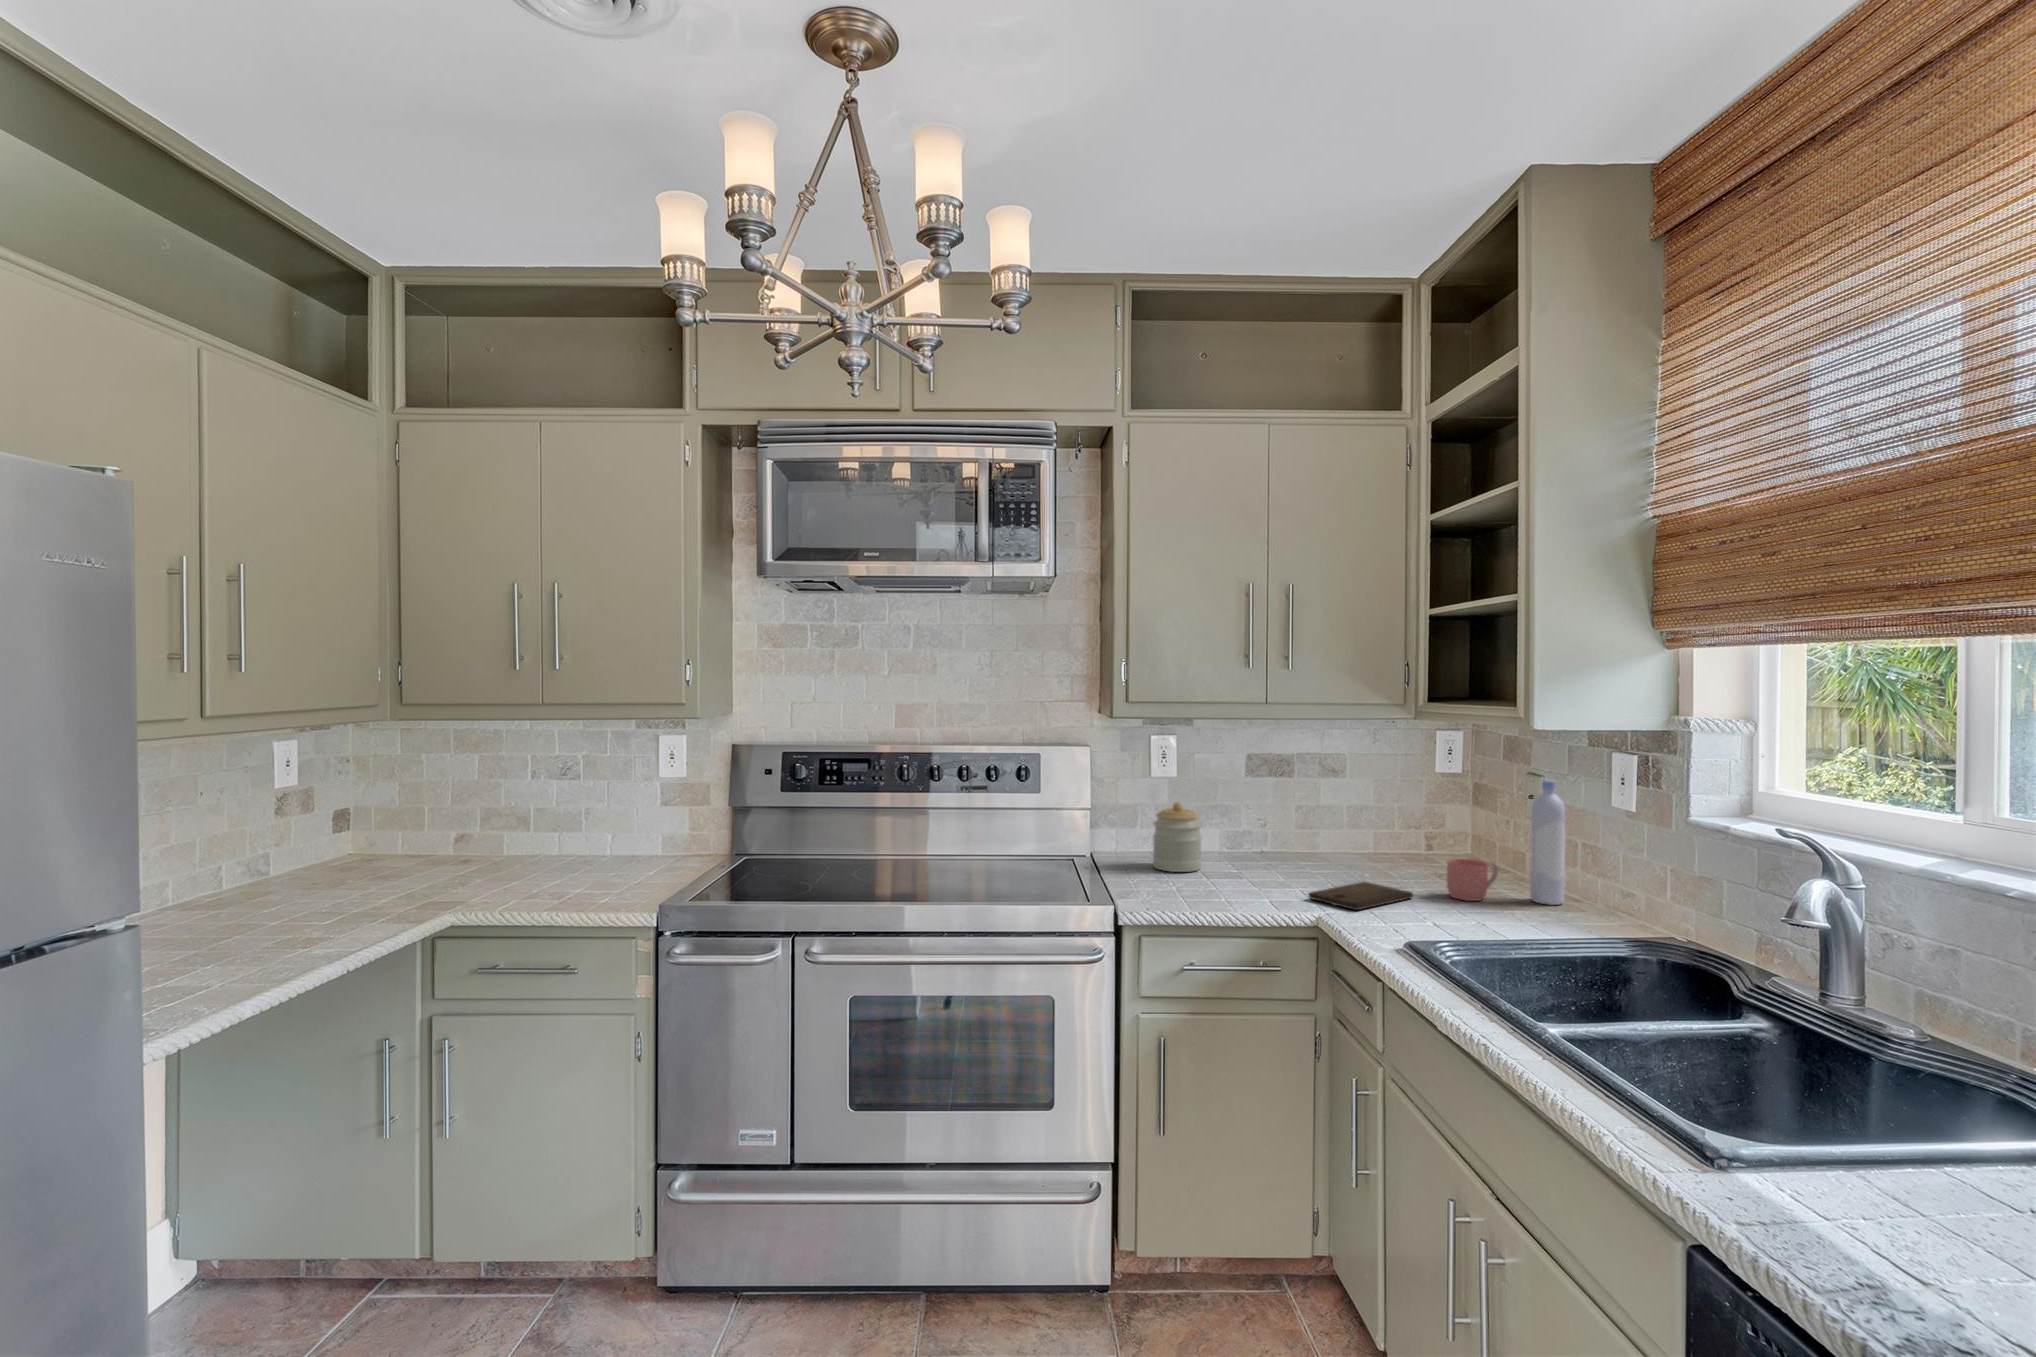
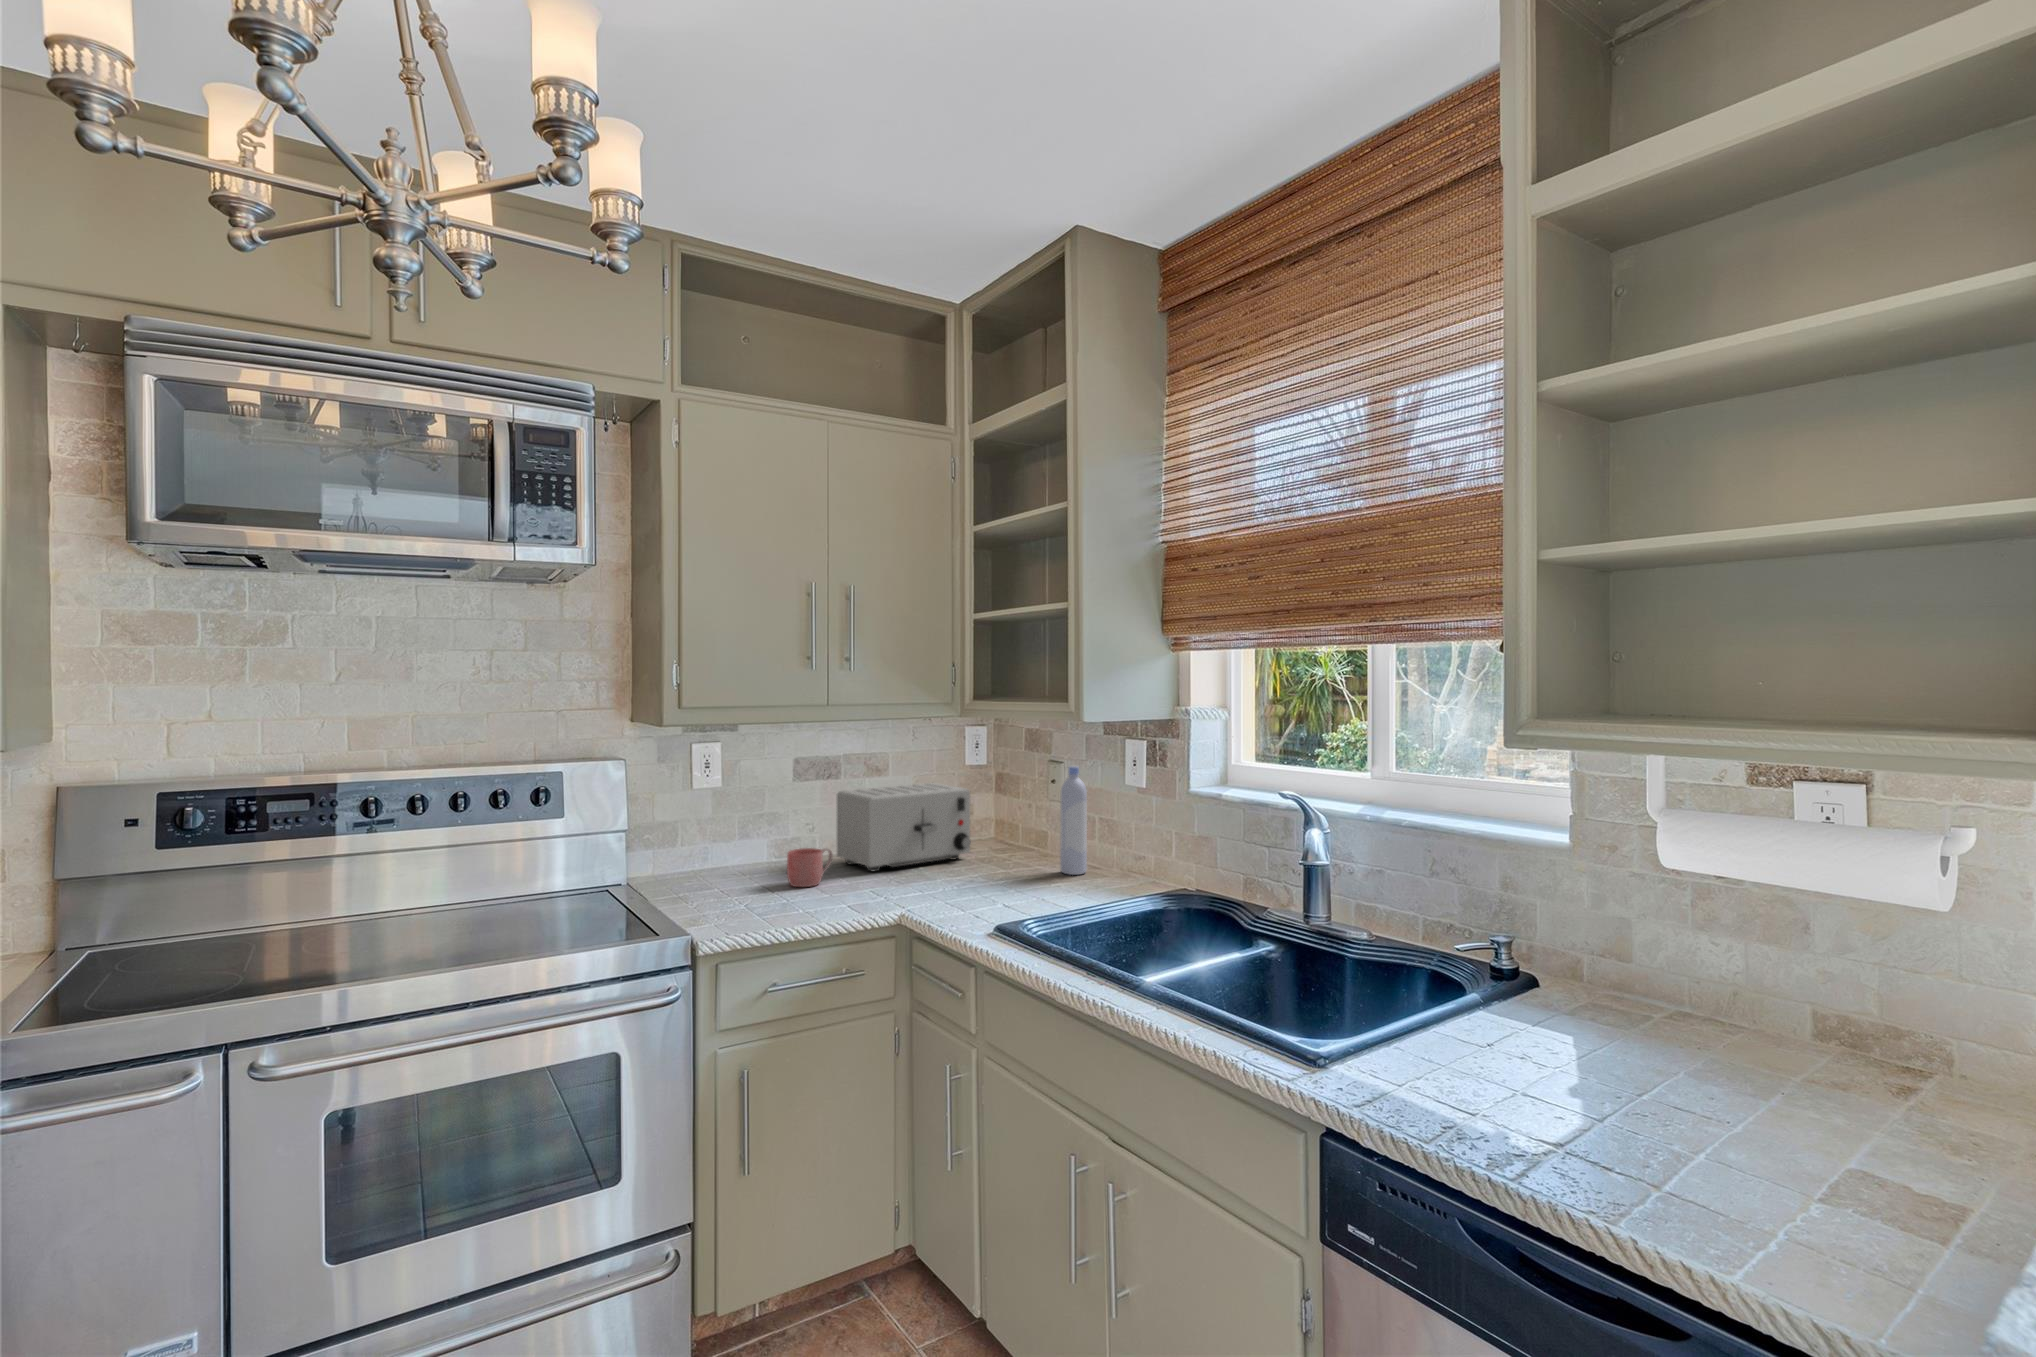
toaster: none [1286,788,1432,873] -> present [837,783,971,871]
jar: present [1153,802,1202,872] -> none [705,814,759,889]
mug: present [1447,859,1498,901] -> present [787,848,833,887]
cutting board: present [1309,882,1413,910] -> none [881,874,970,902]

